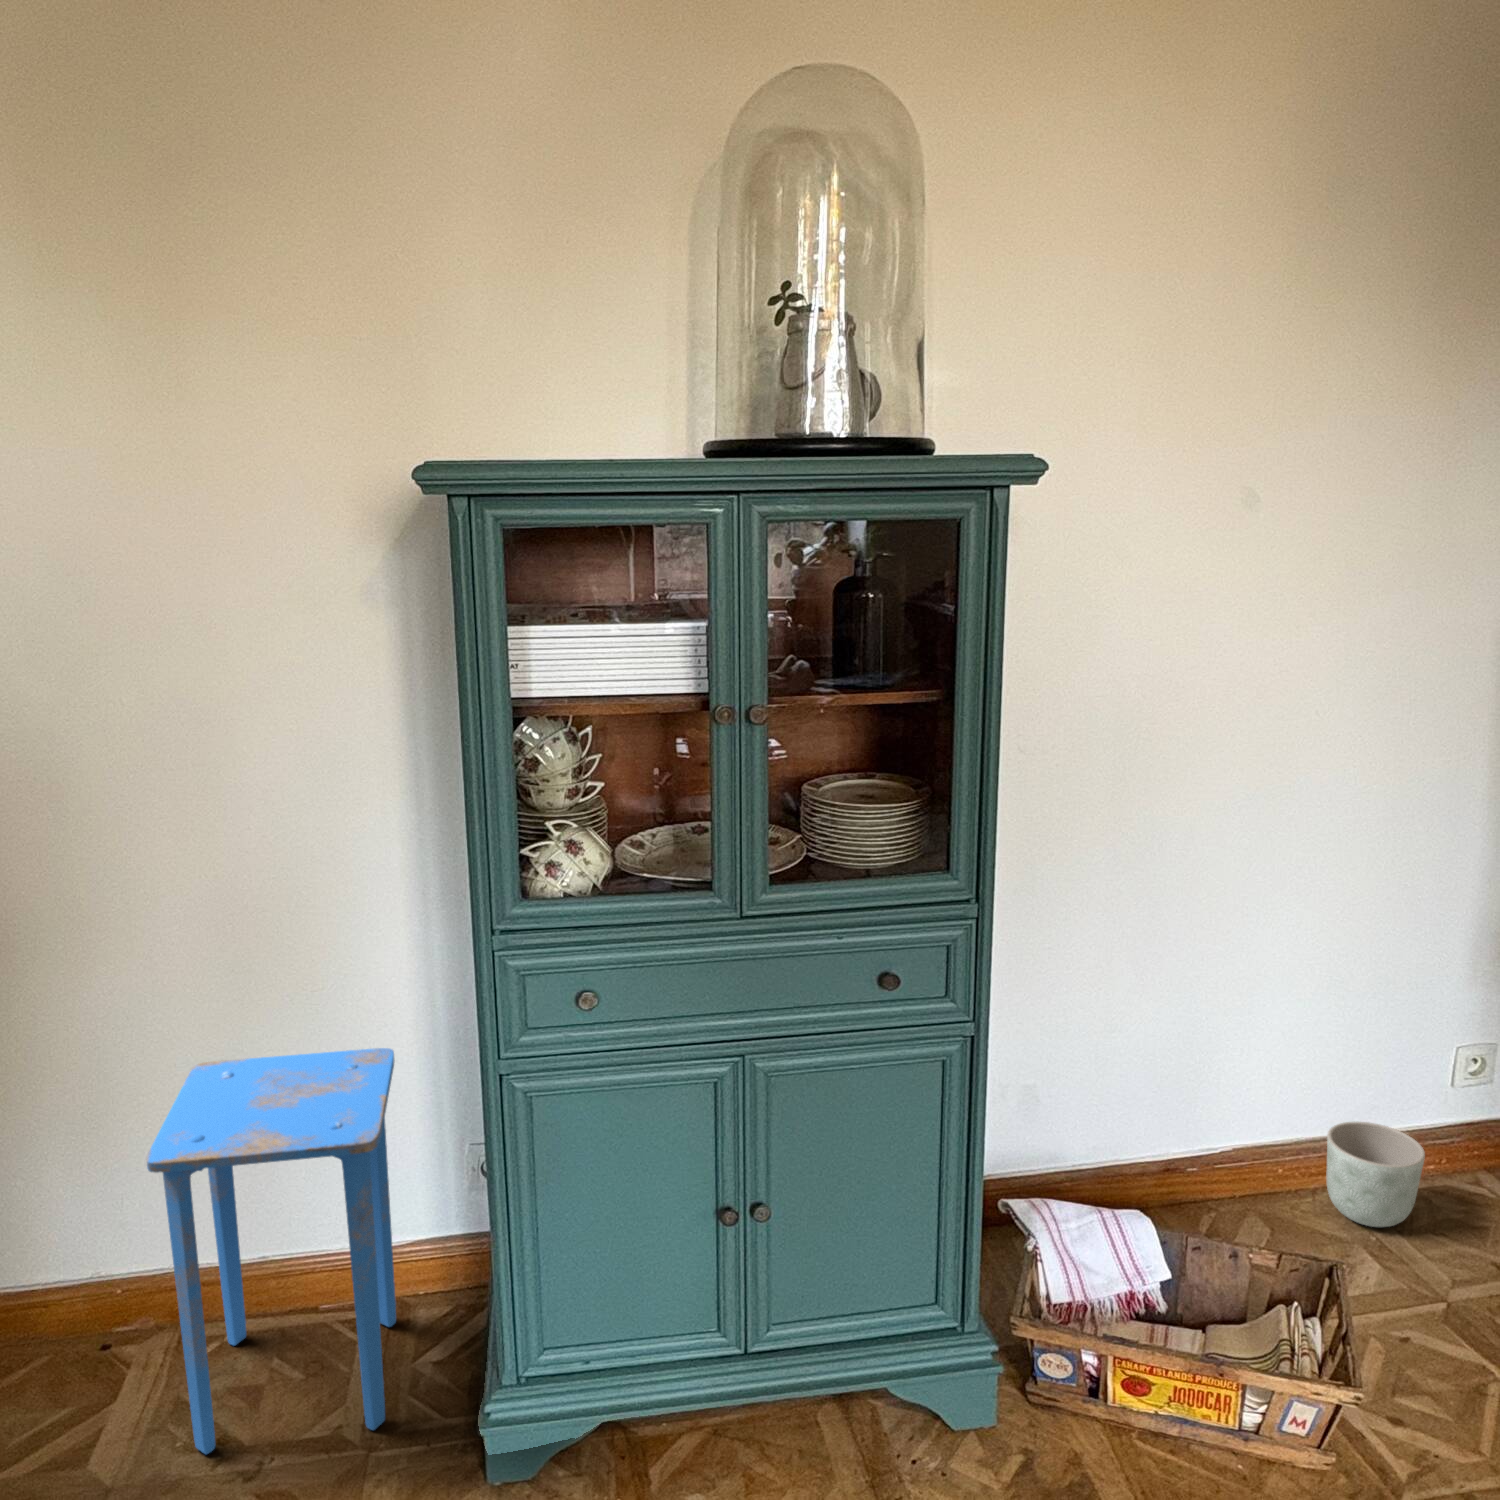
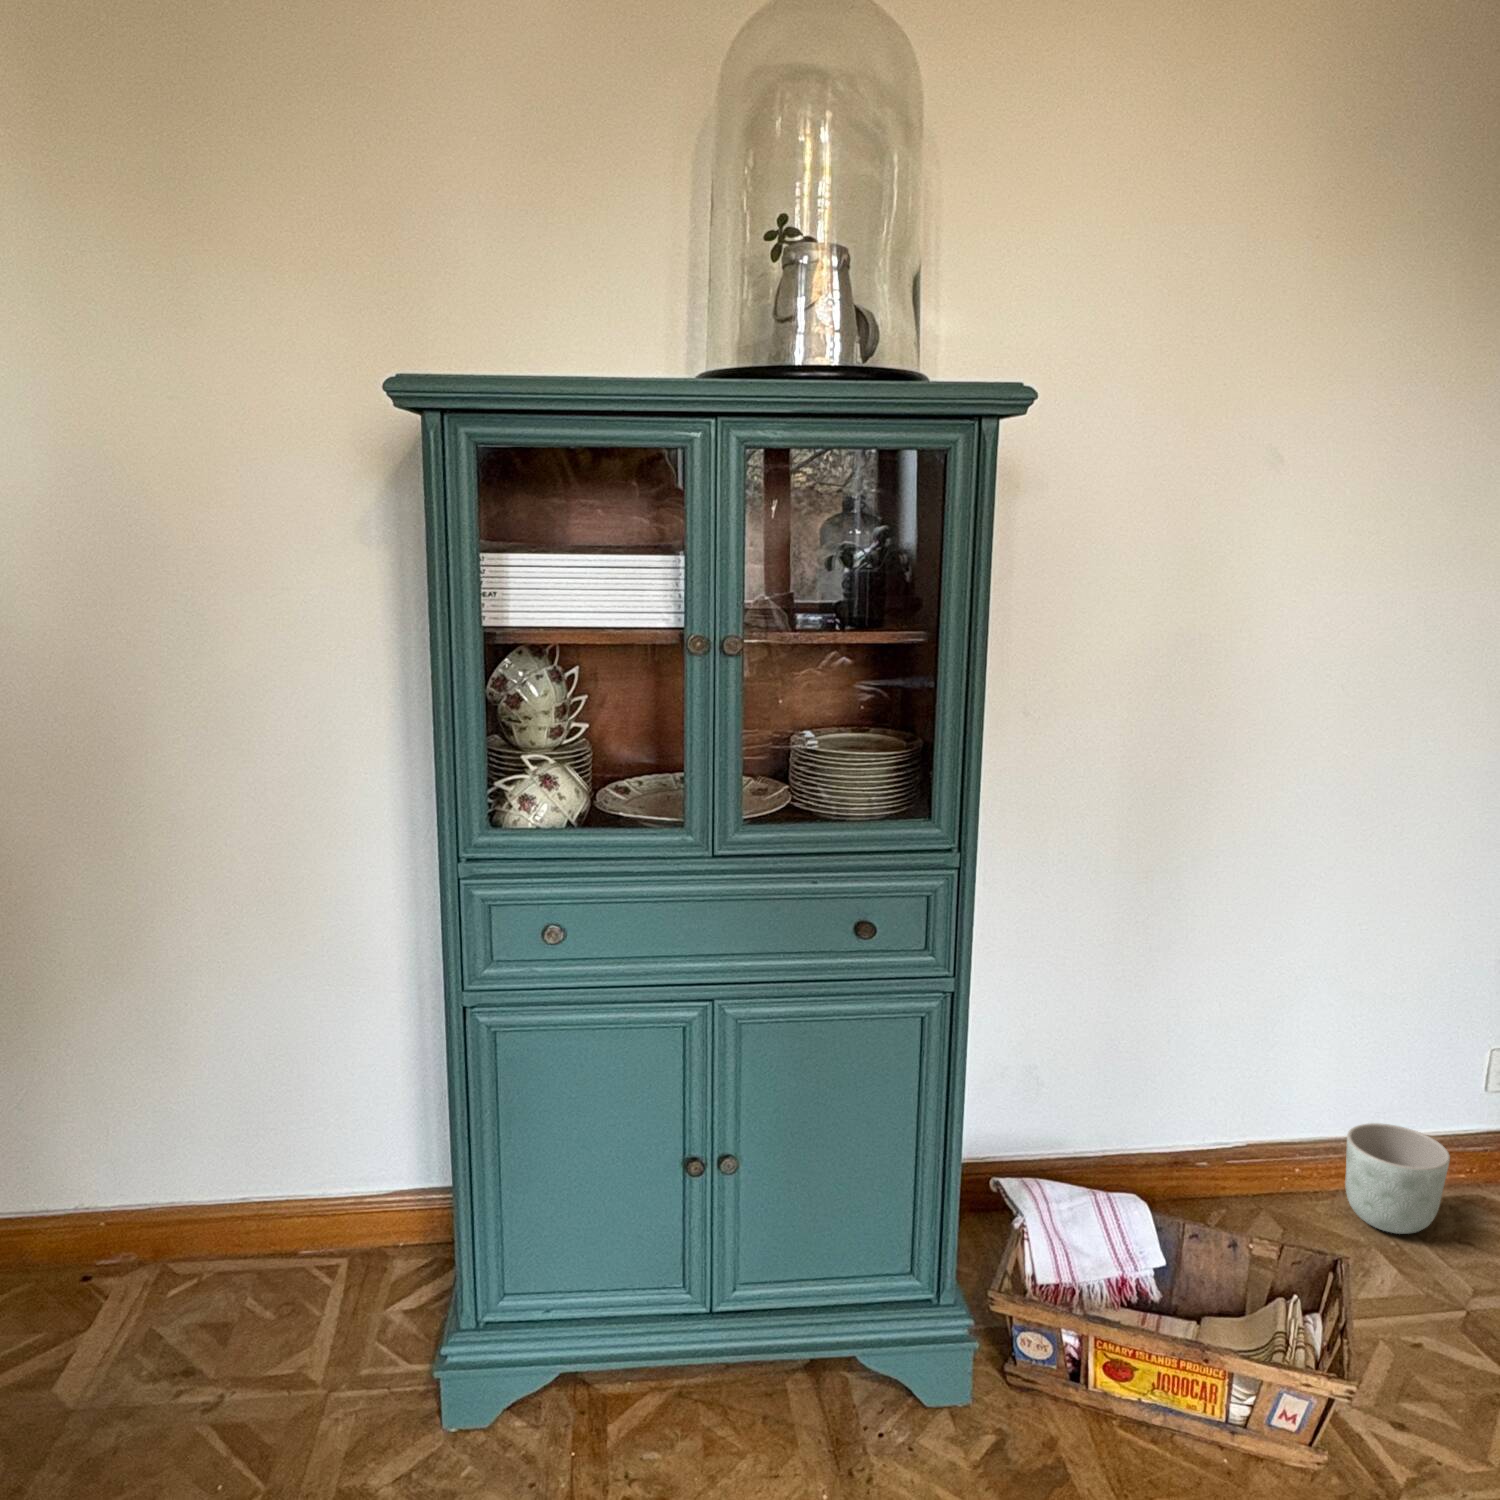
side table: present [147,1048,396,1454] -> none [120,992,380,1384]

